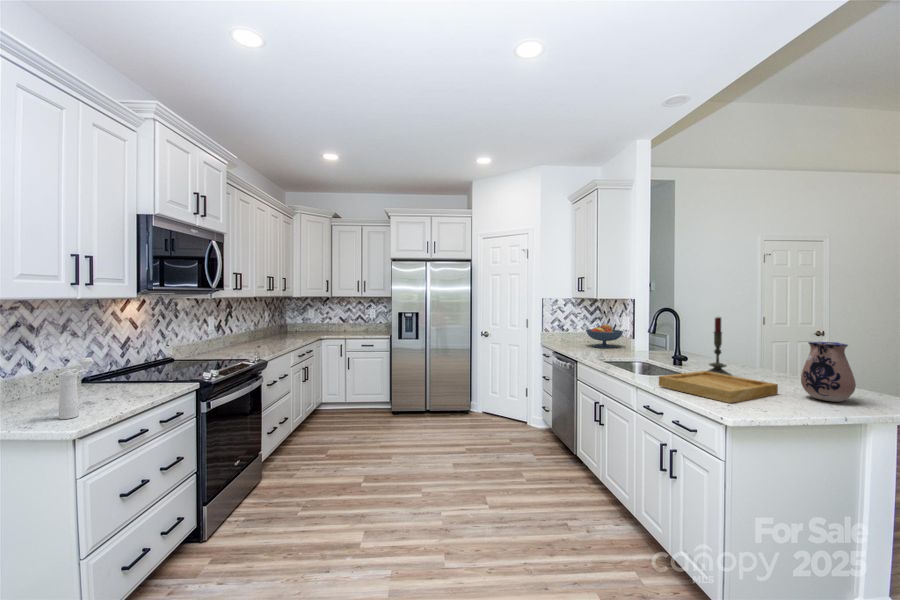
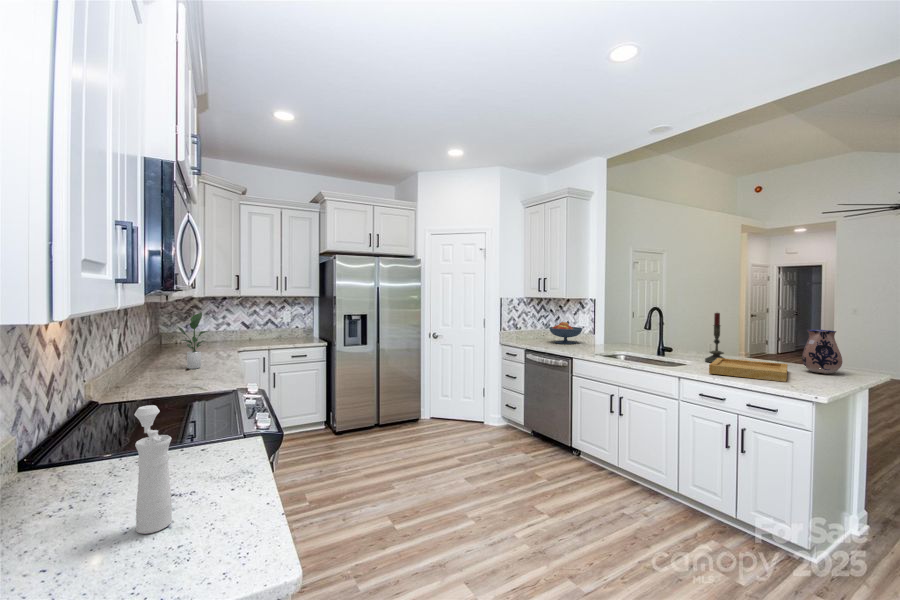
potted plant: none [255,309,278,348] -> present [178,313,208,369]

